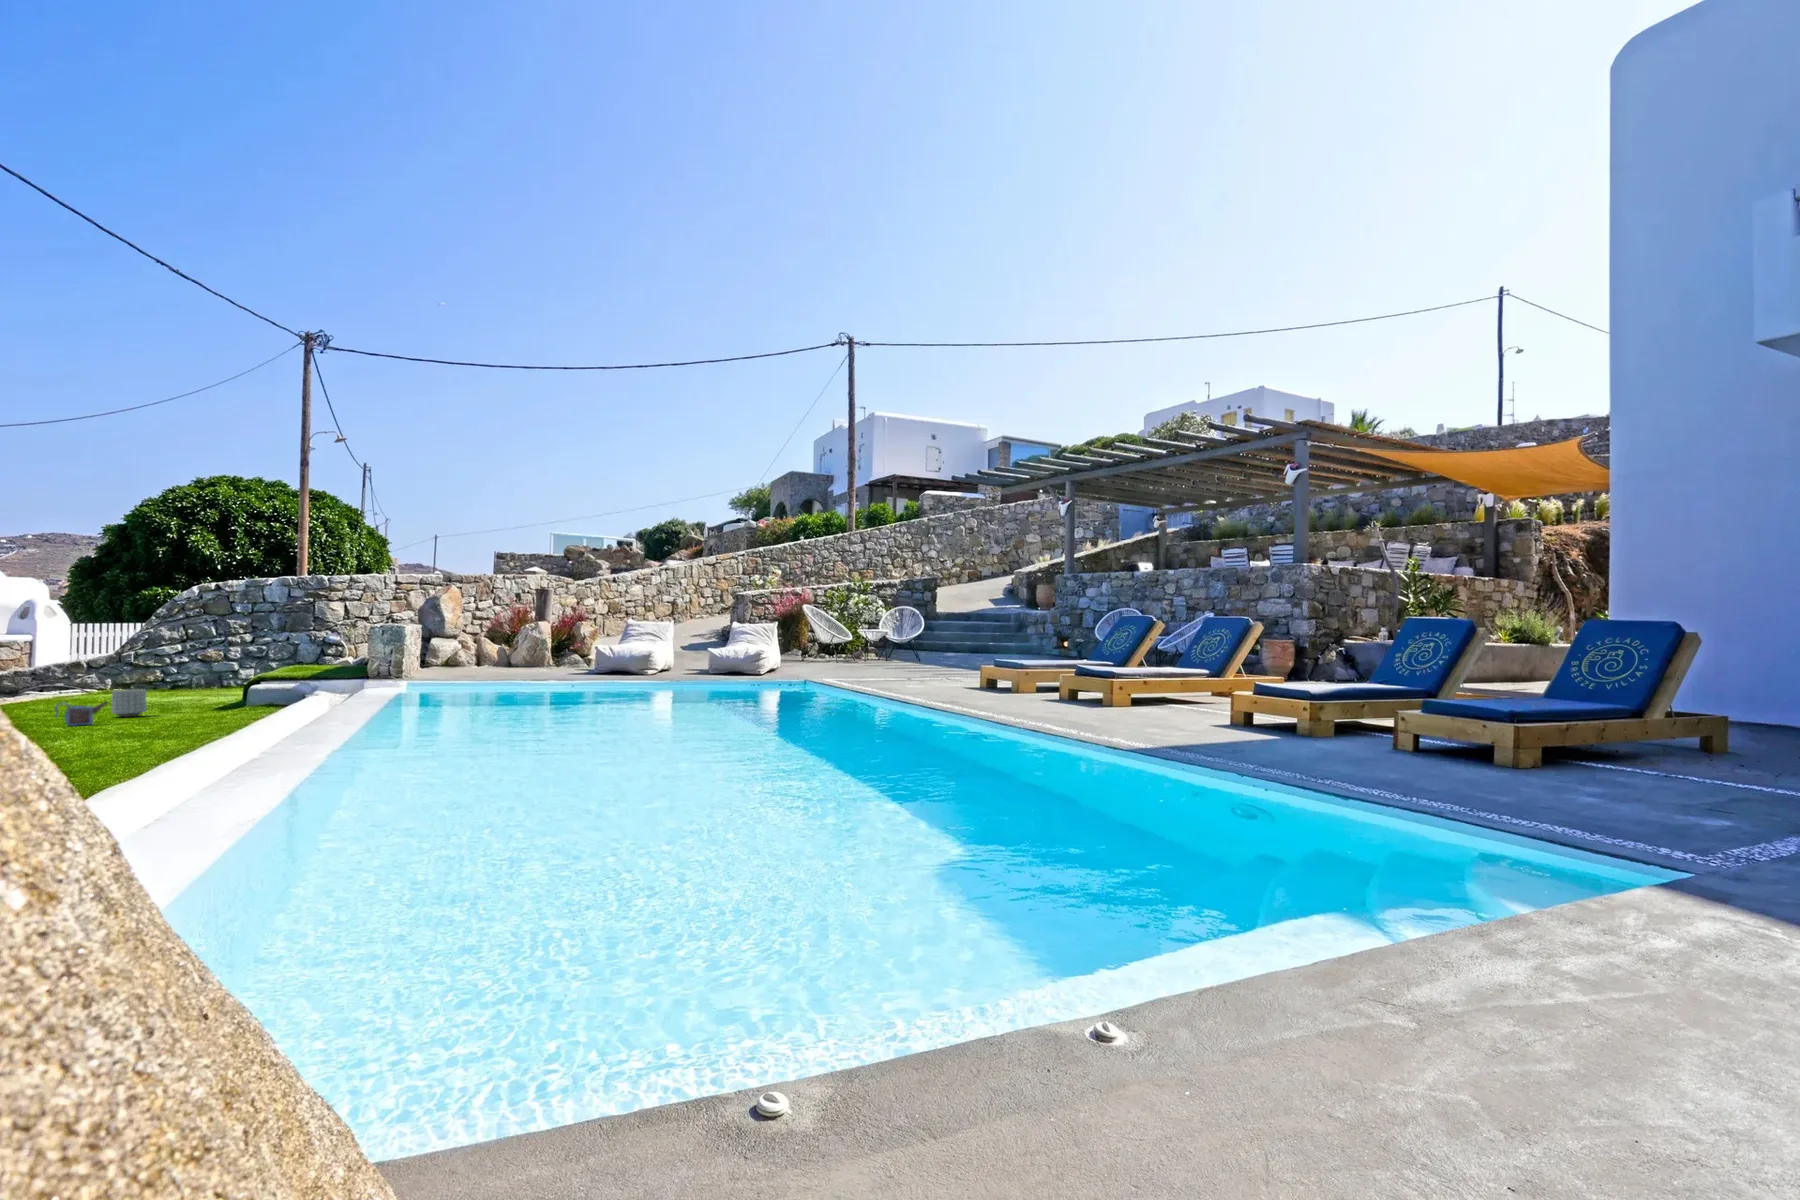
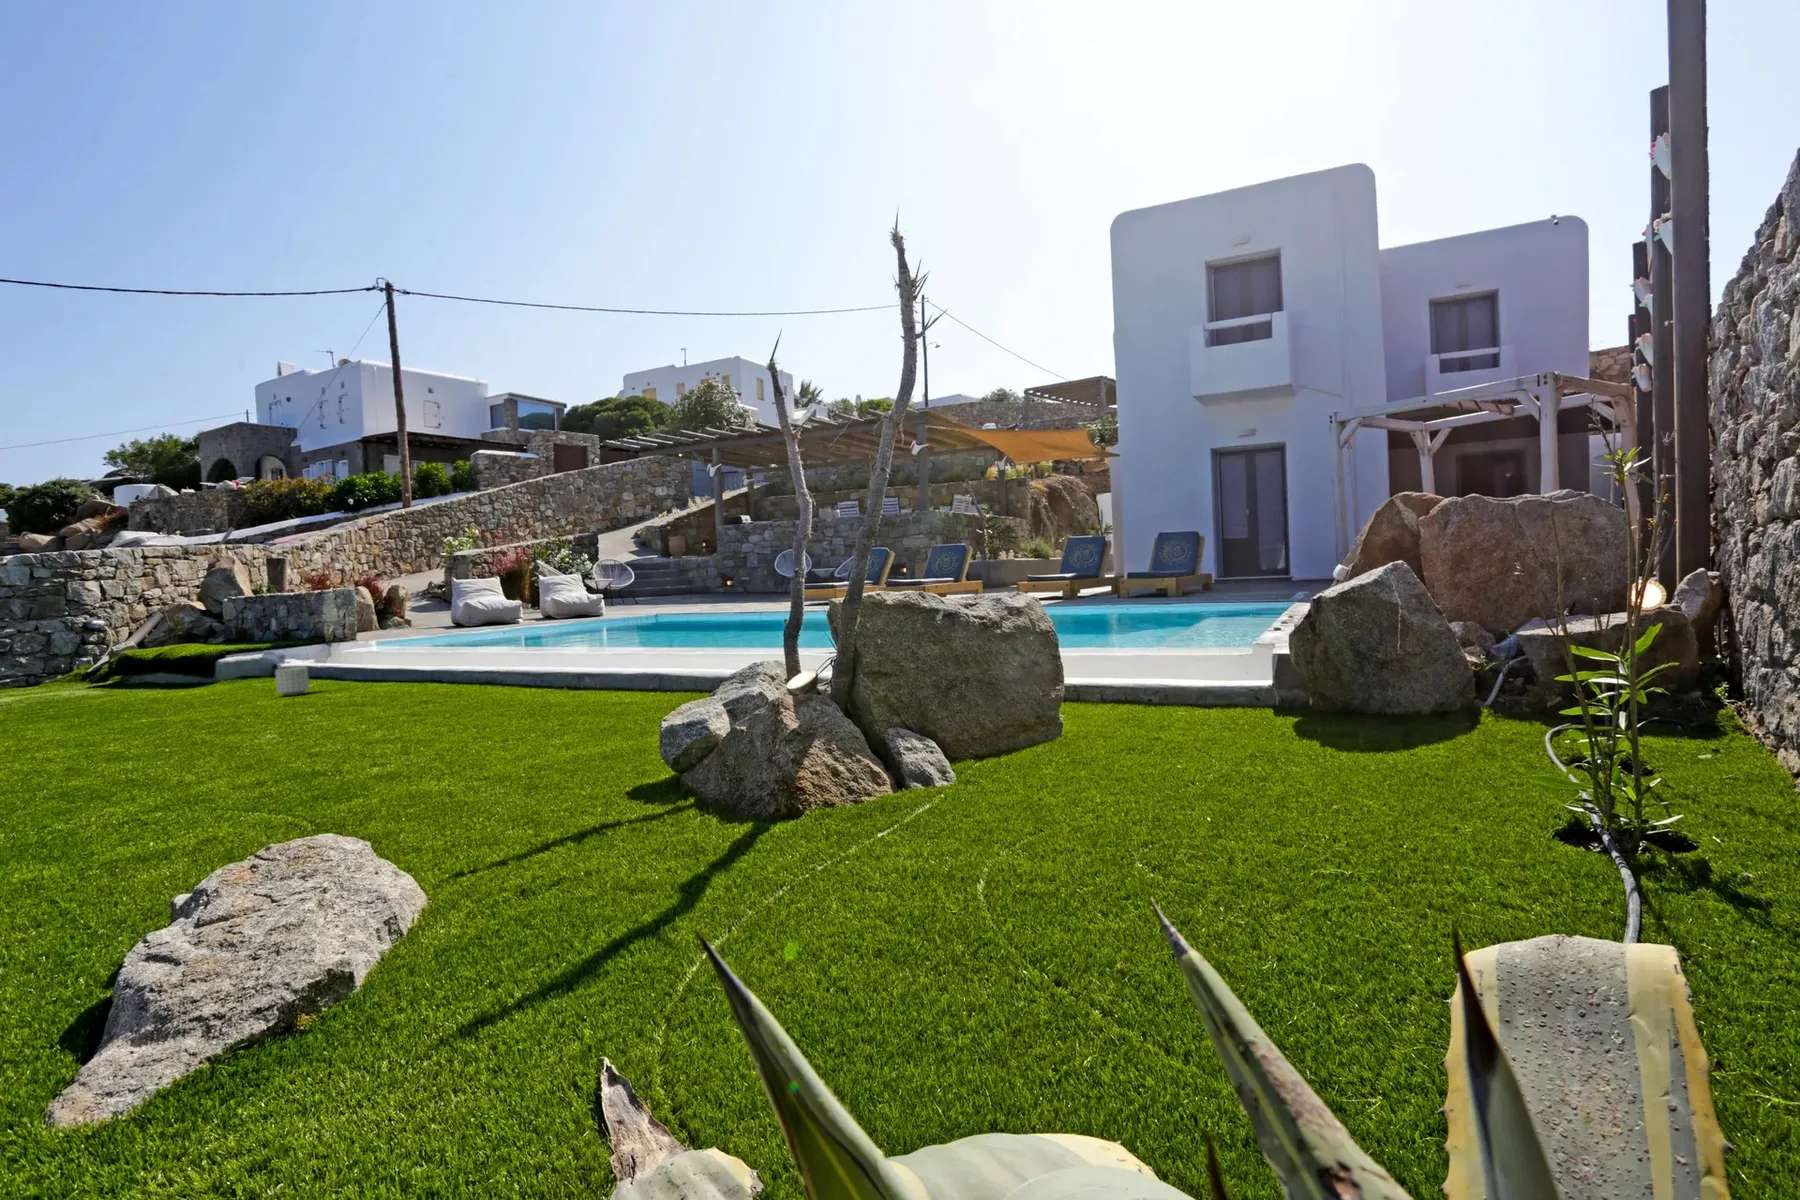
watering can: present [55,702,107,726] -> none [319,673,353,699]

